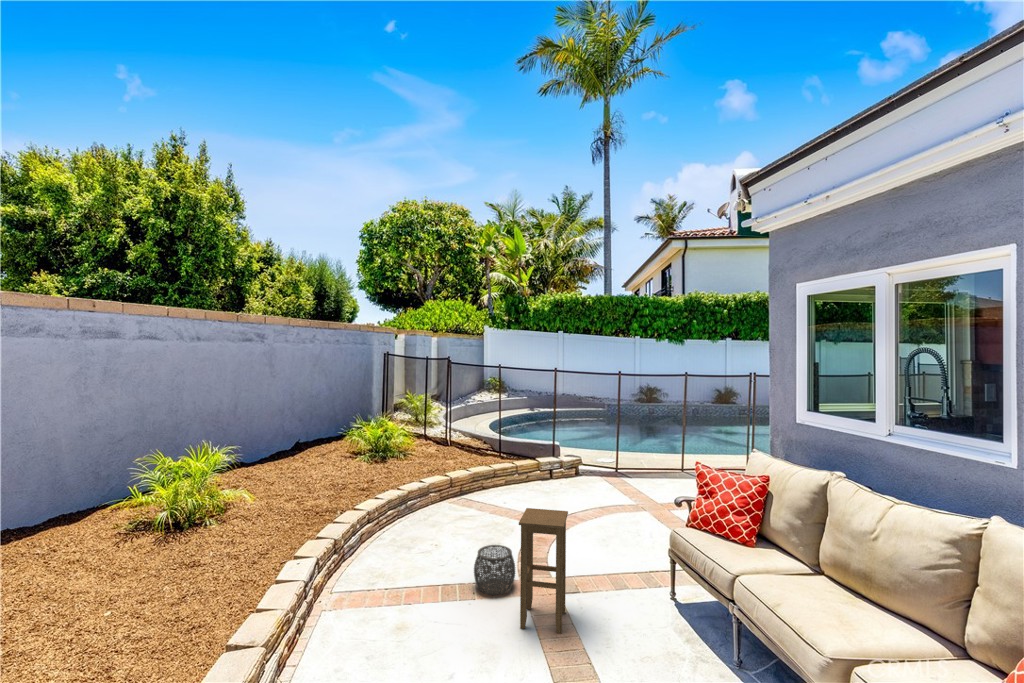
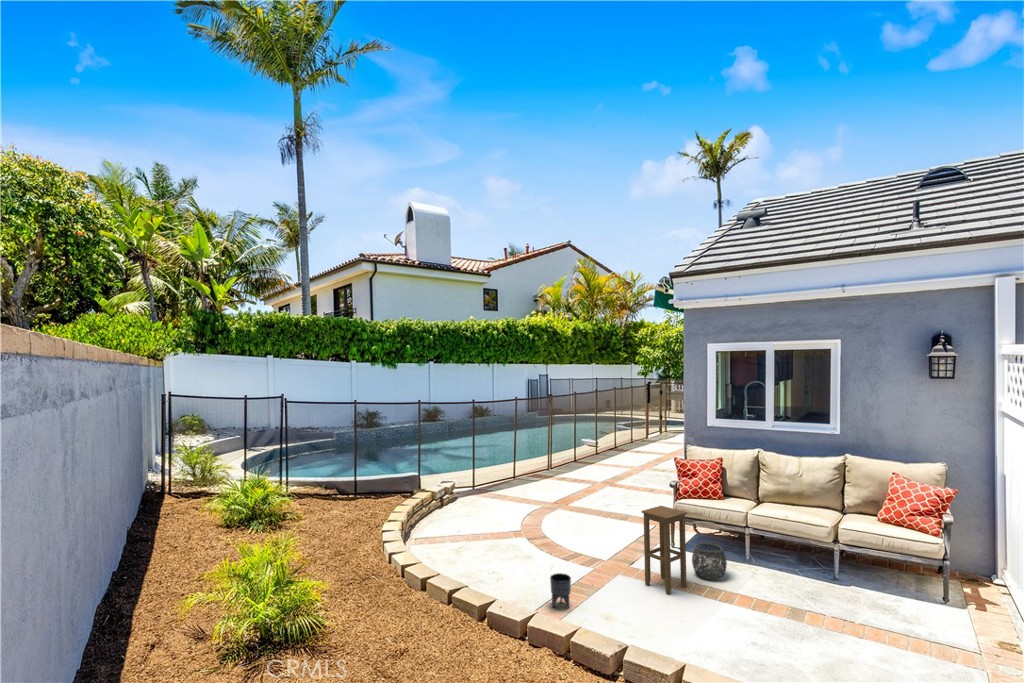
woven basket: present [474,545,515,595] -> present [692,543,727,580]
planter: none [407,546,431,587] -> present [550,573,571,608]

